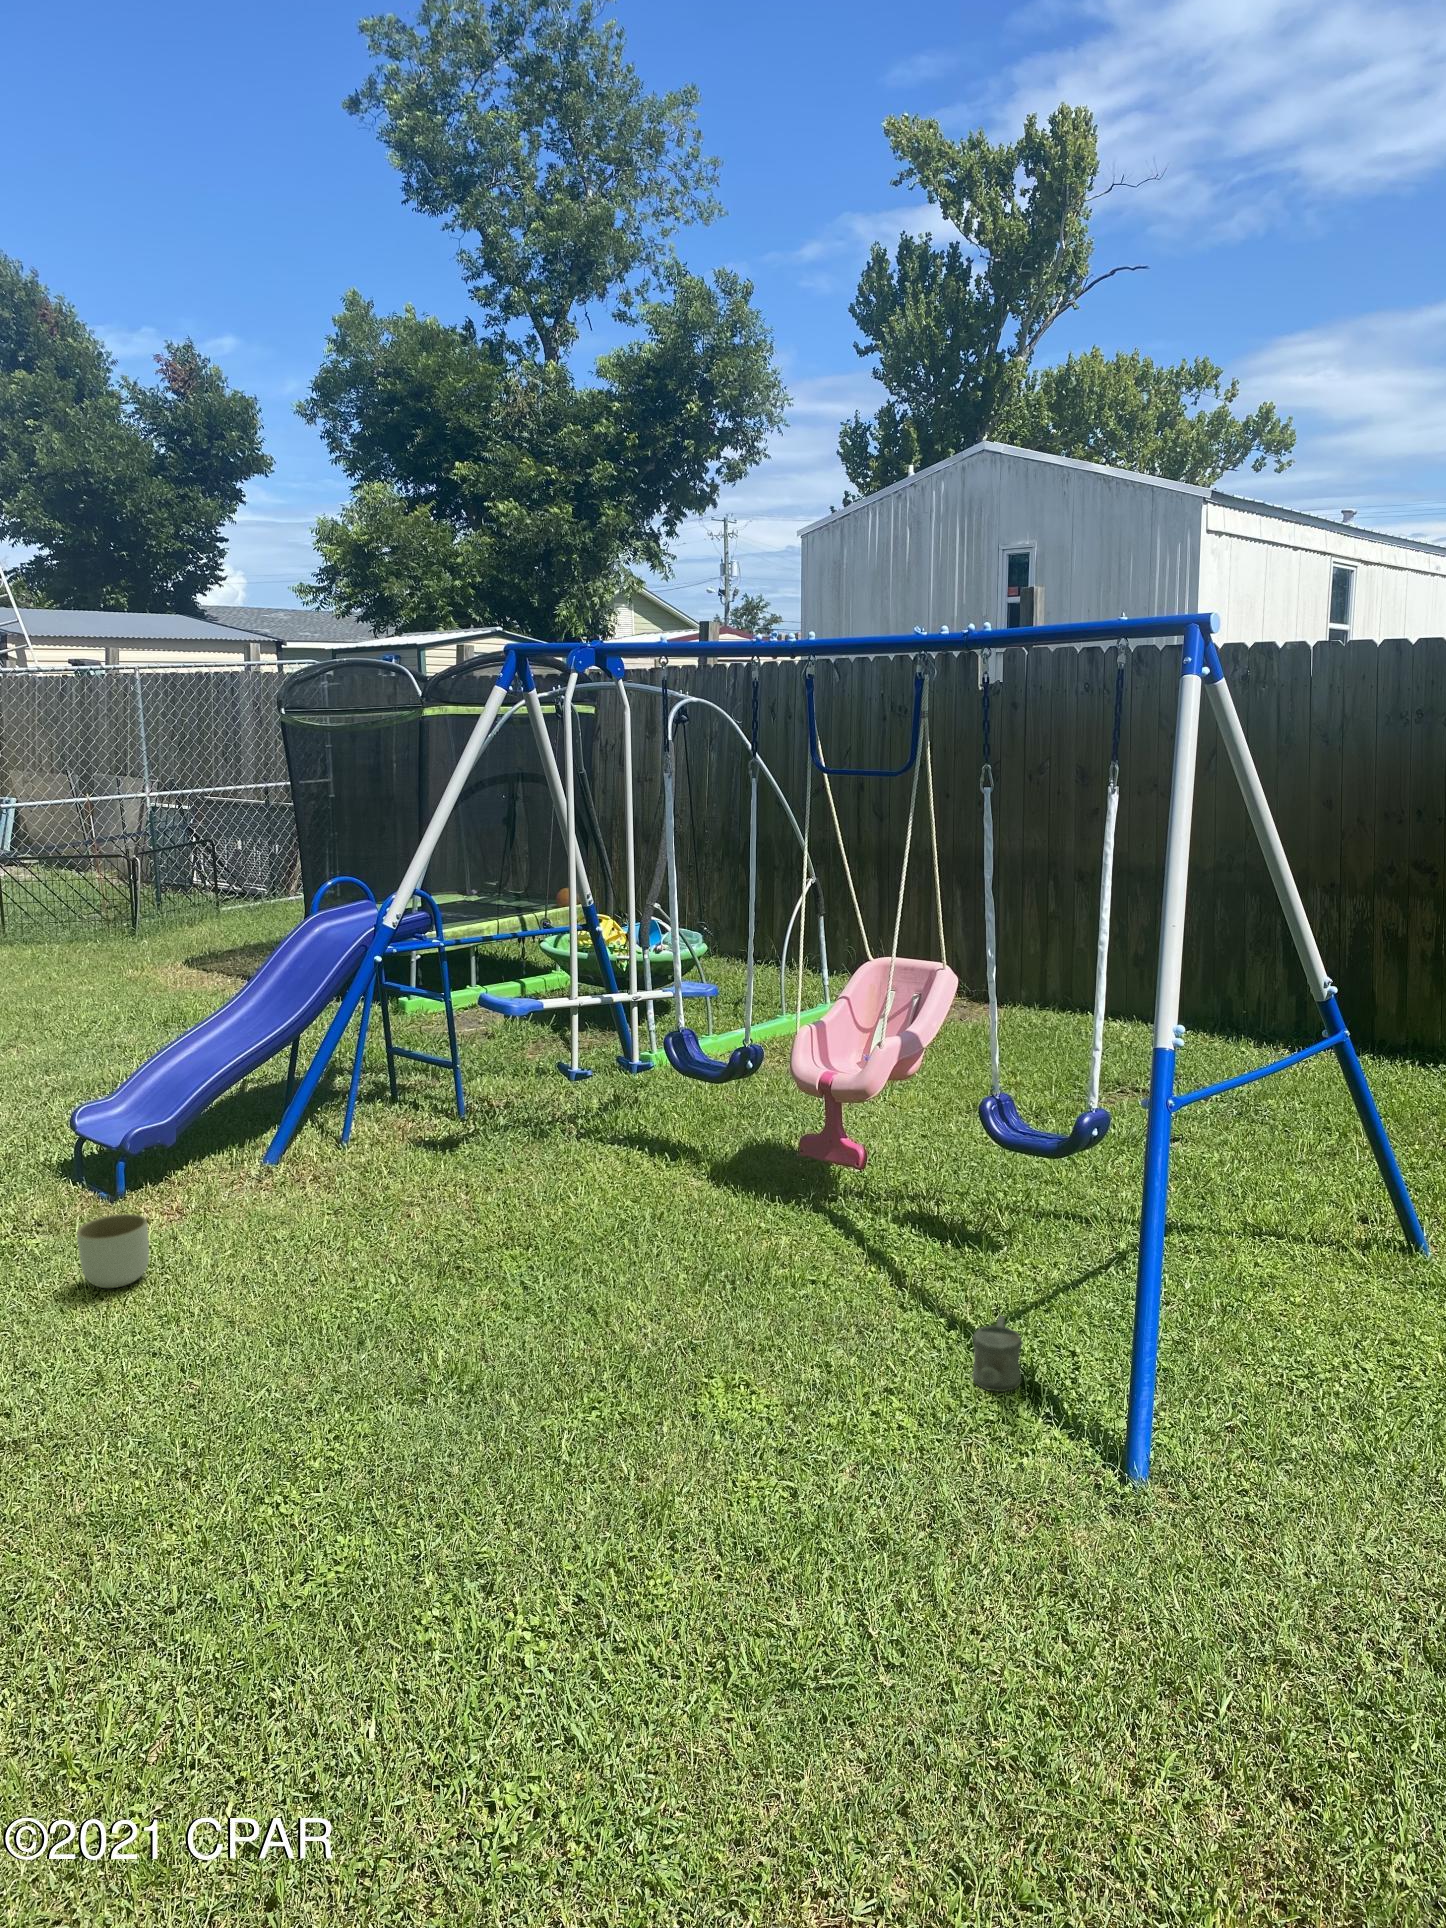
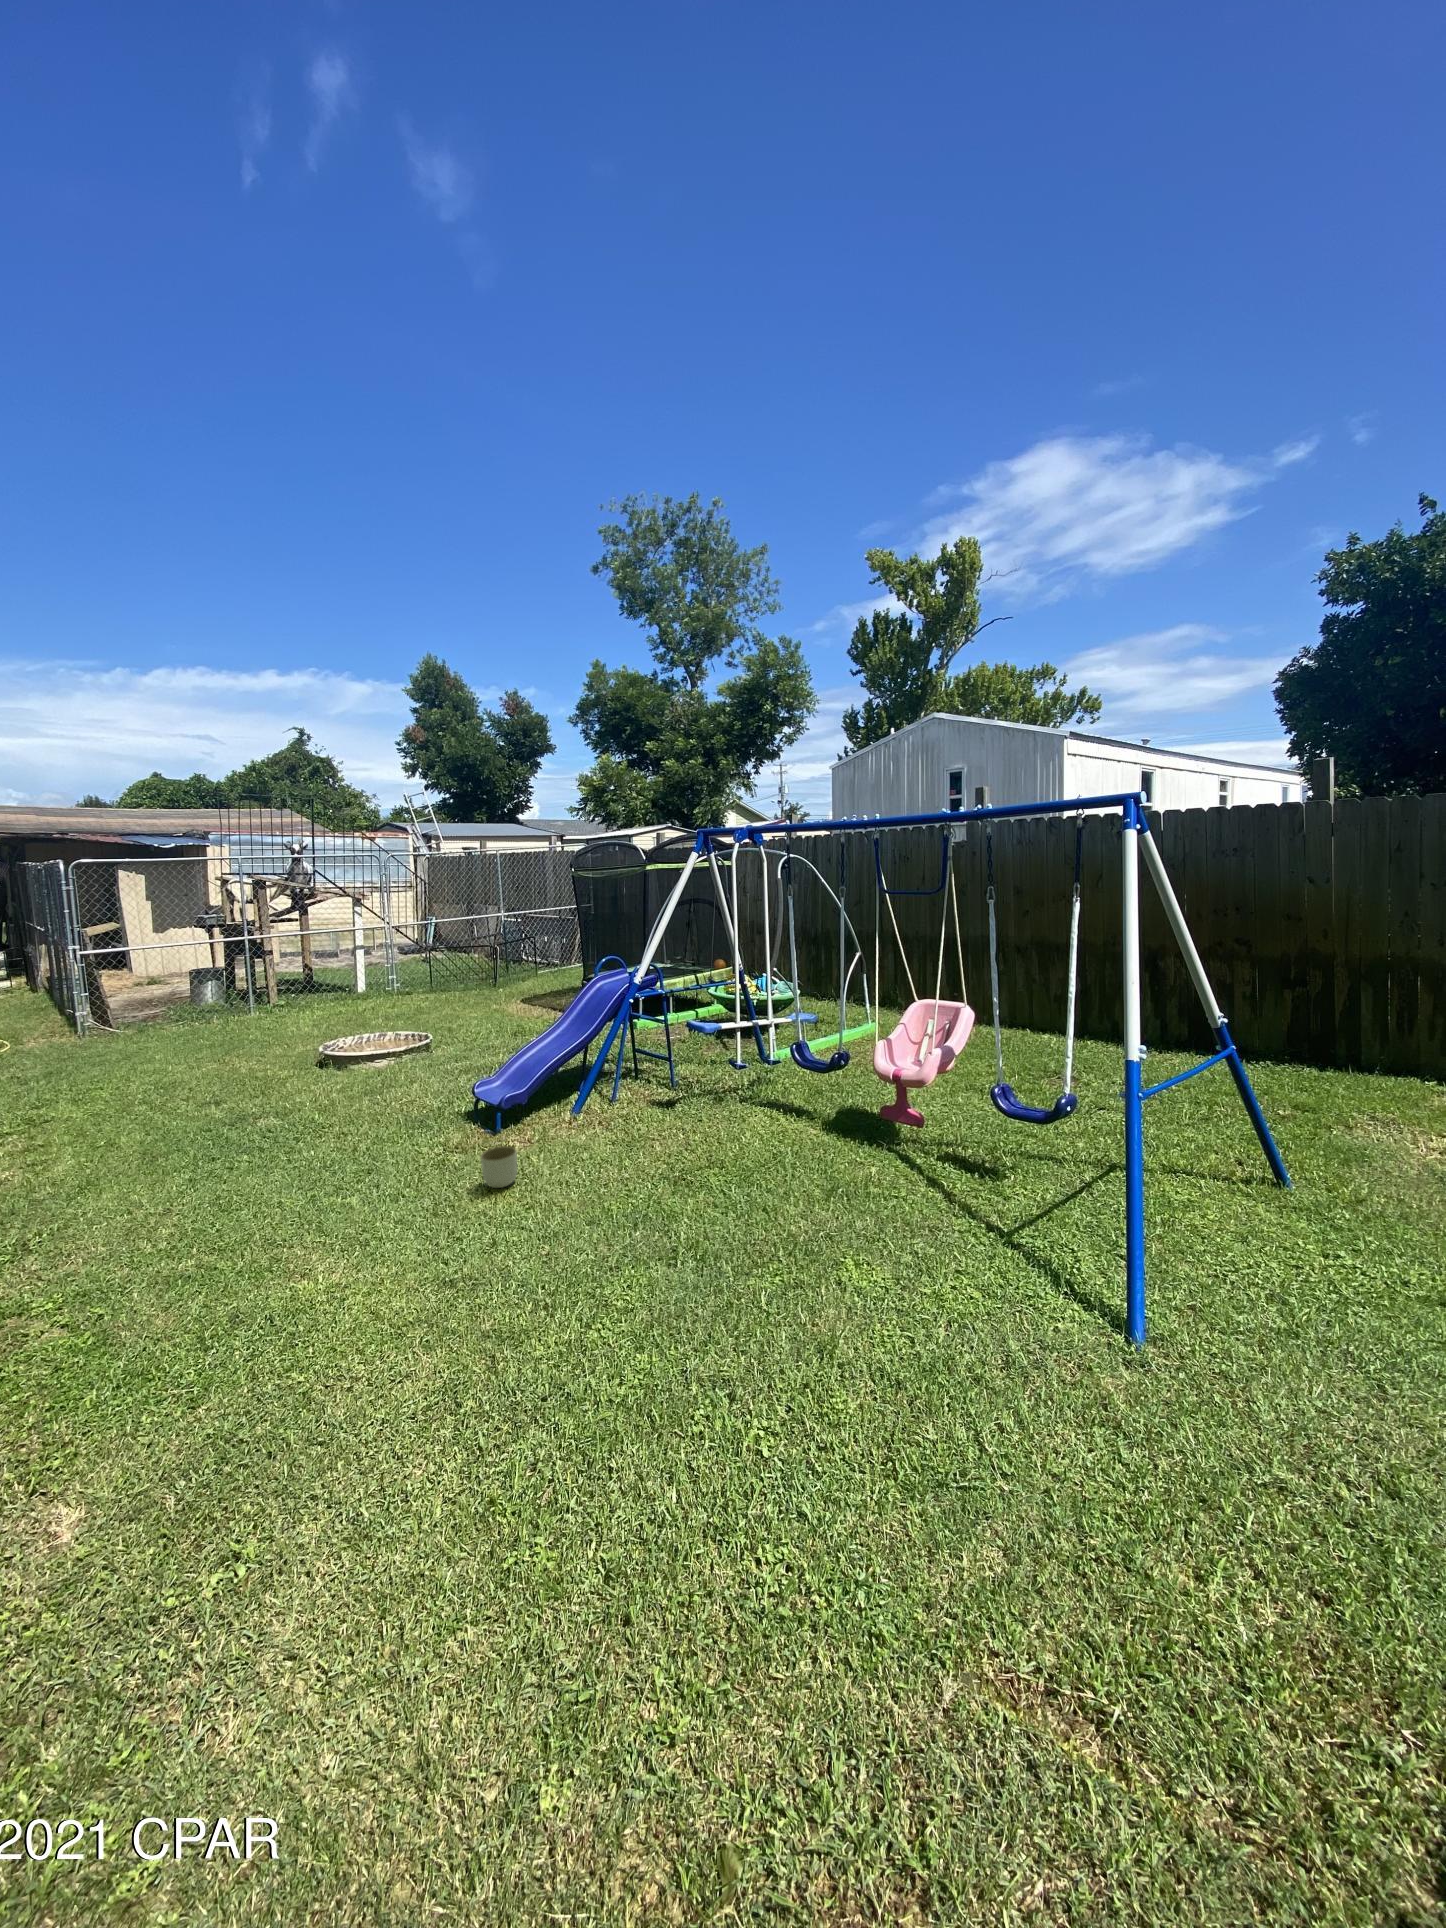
watering can: present [972,1316,1023,1392] -> none [1009,1225,1043,1276]

